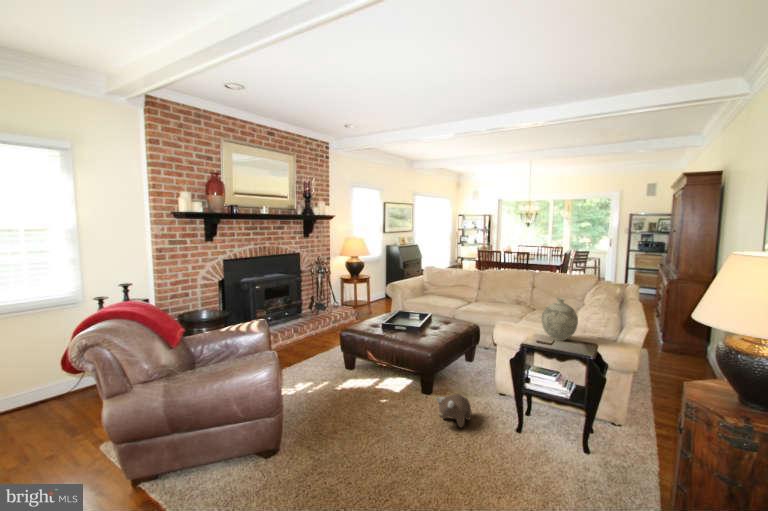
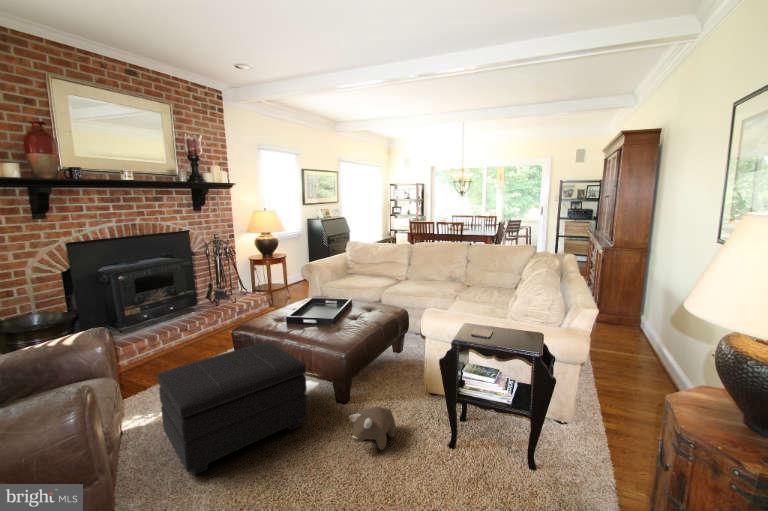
decorative vase: present [541,298,578,341] -> none [478,278,521,331]
footstool: none [297,340,402,428] -> present [157,342,308,475]

